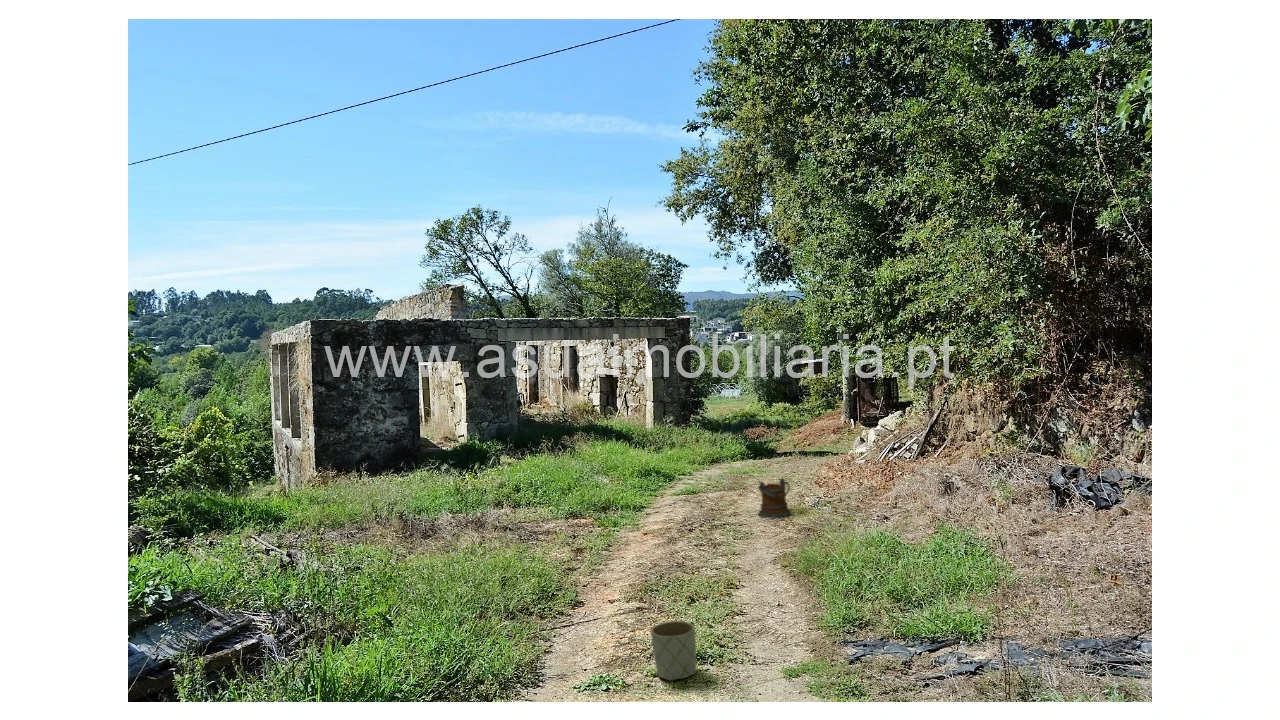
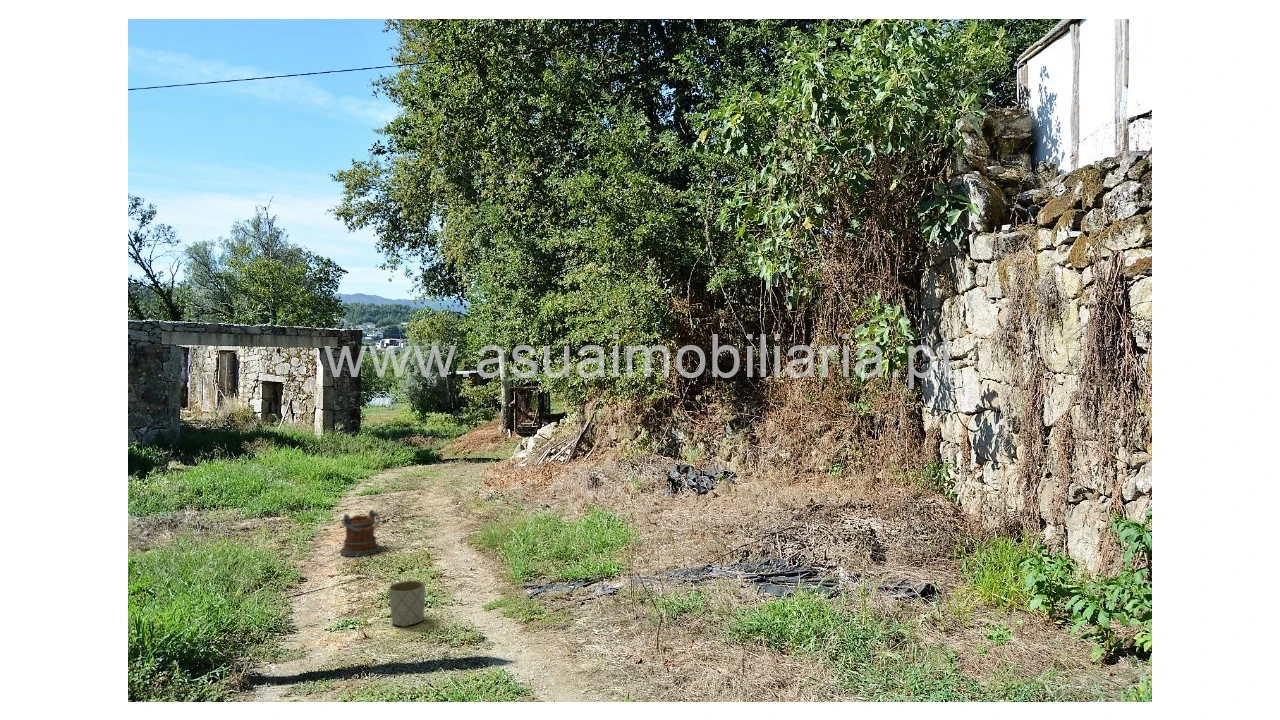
bucket: present [758,479,792,518] -> present [340,510,380,557]

